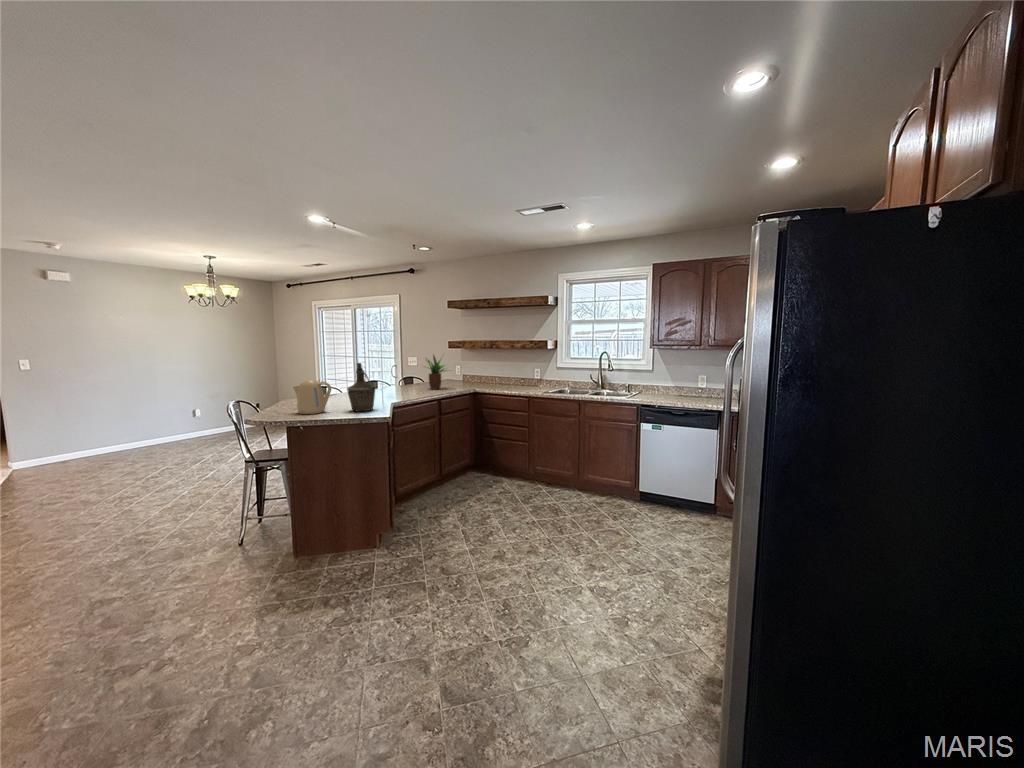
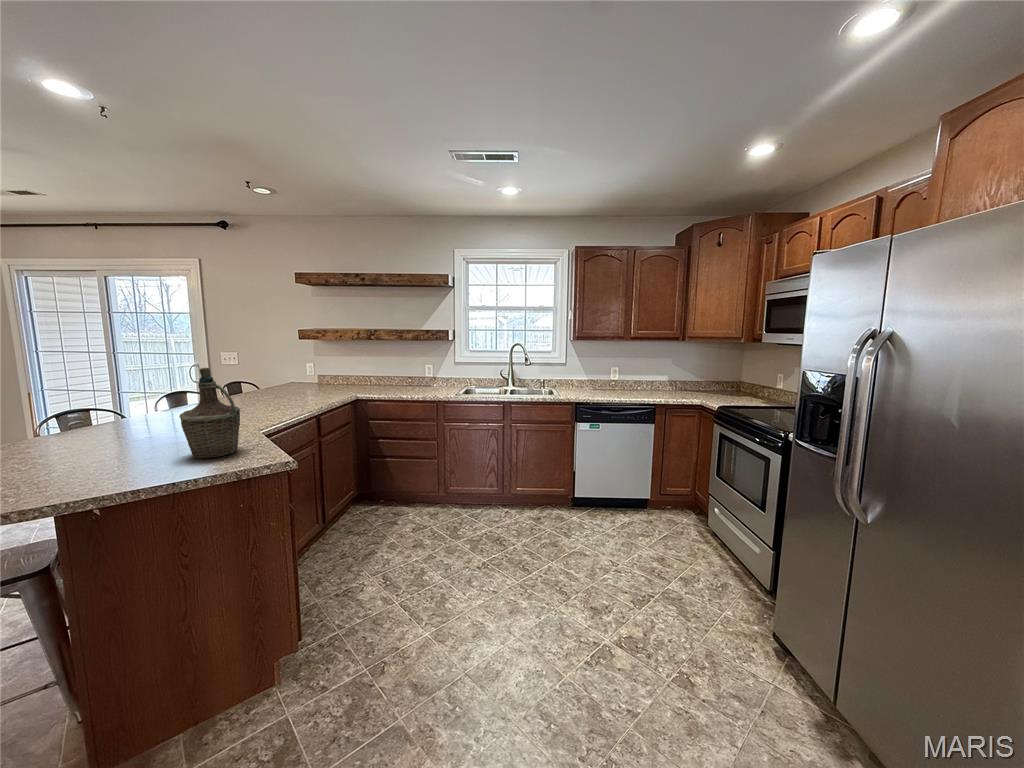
potted plant: present [426,355,445,390] -> none [271,346,321,399]
kettle: present [293,379,331,414] -> none [28,405,140,483]

